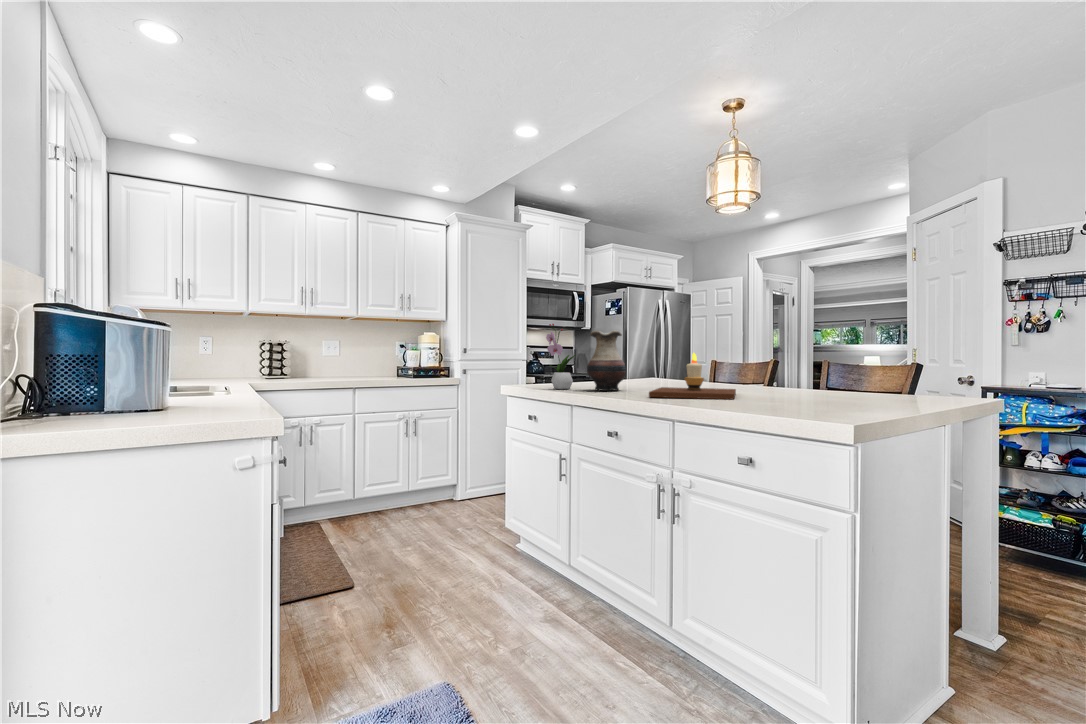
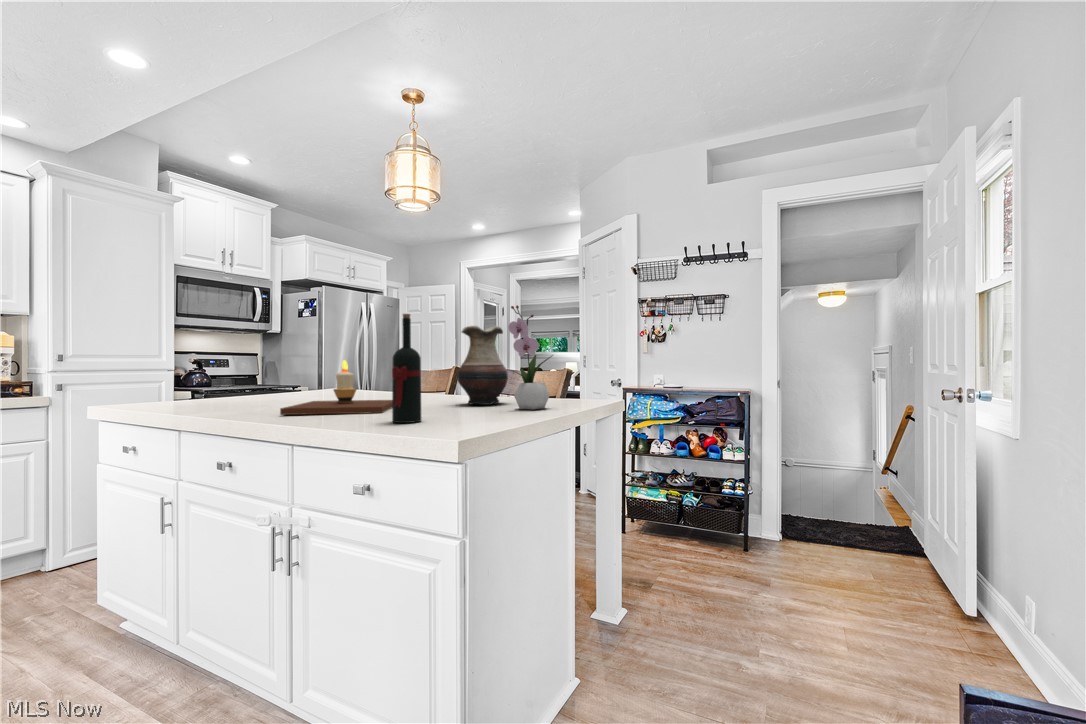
wine bottle: none [761,311,788,408] -> present [392,314,421,423]
flower arrangement: present [546,324,576,389] -> present [508,305,553,410]
vase: present [587,330,626,391] -> present [457,326,508,405]

